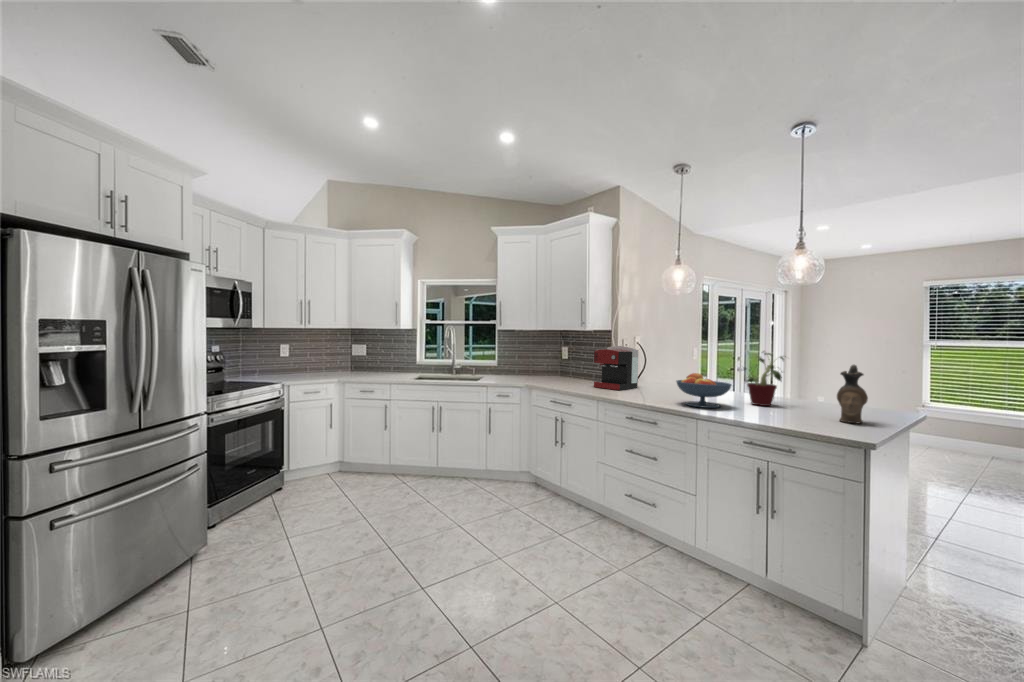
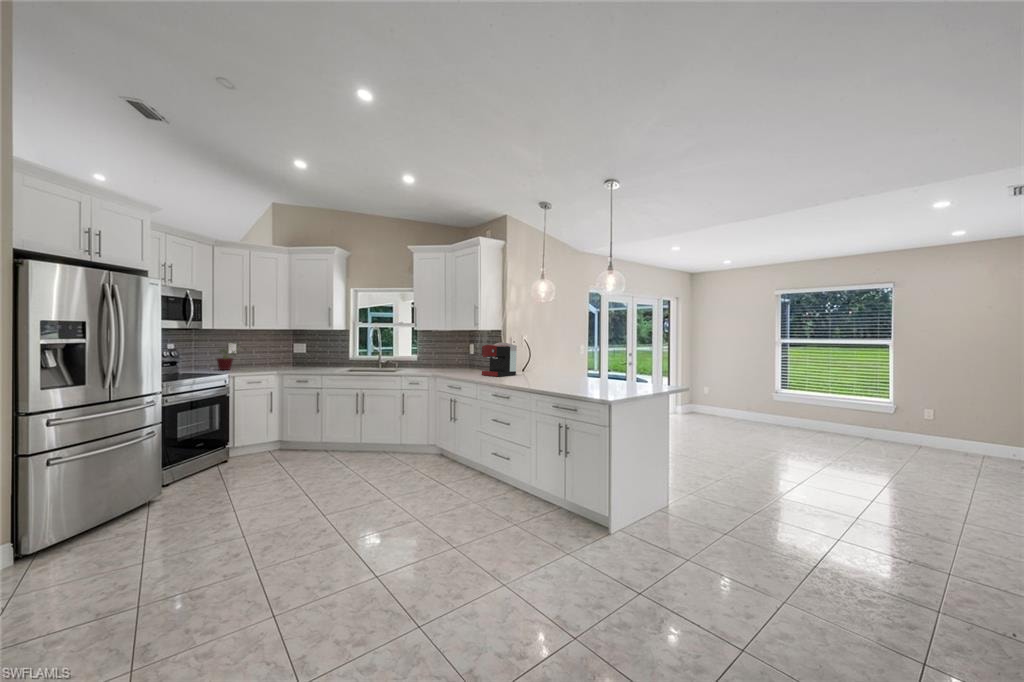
potted plant: present [744,351,784,406] -> present [217,343,245,370]
ceramic pitcher: present [837,365,868,423] -> none [611,352,628,391]
fruit bowl: present [676,373,732,408] -> none [521,360,558,385]

